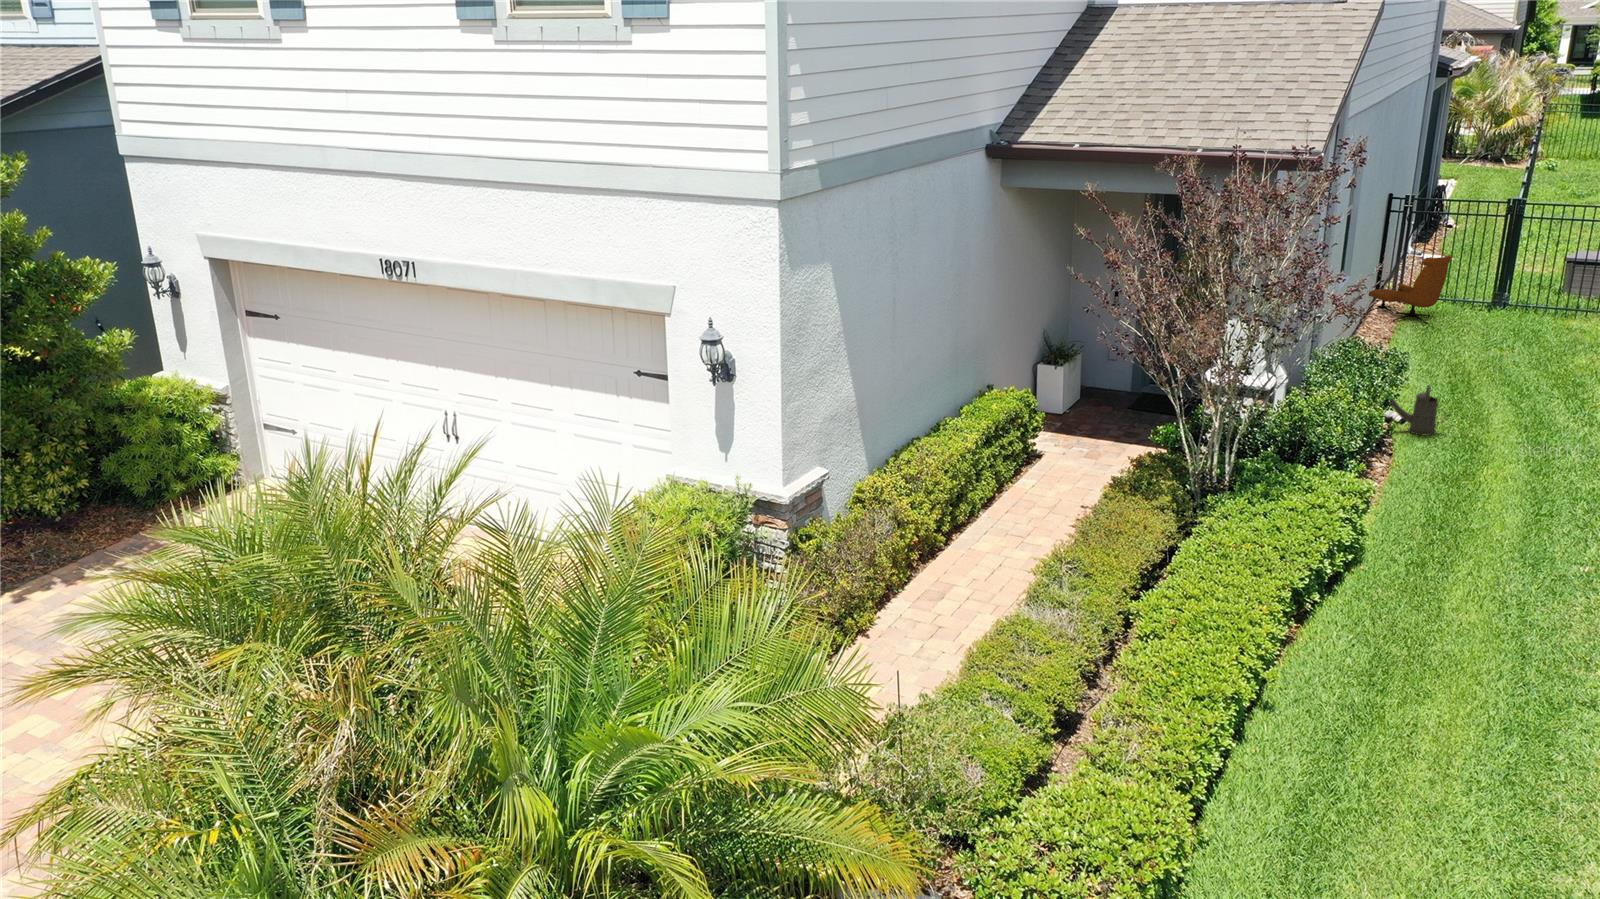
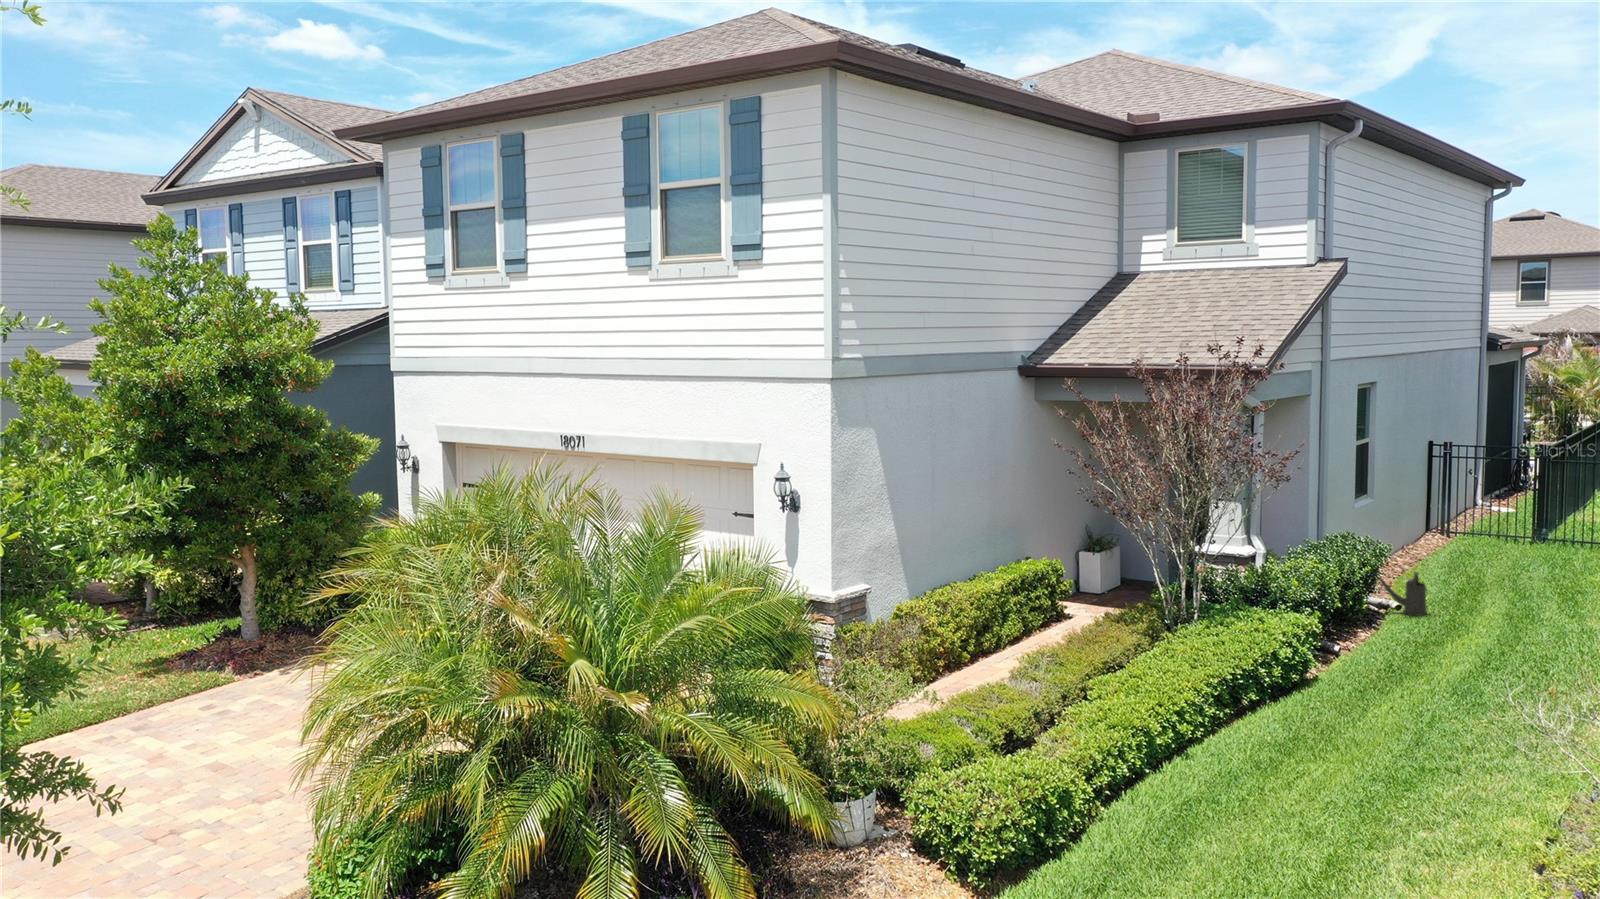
lounge chair: present [1369,255,1451,324] -> none [1411,487,1476,548]

